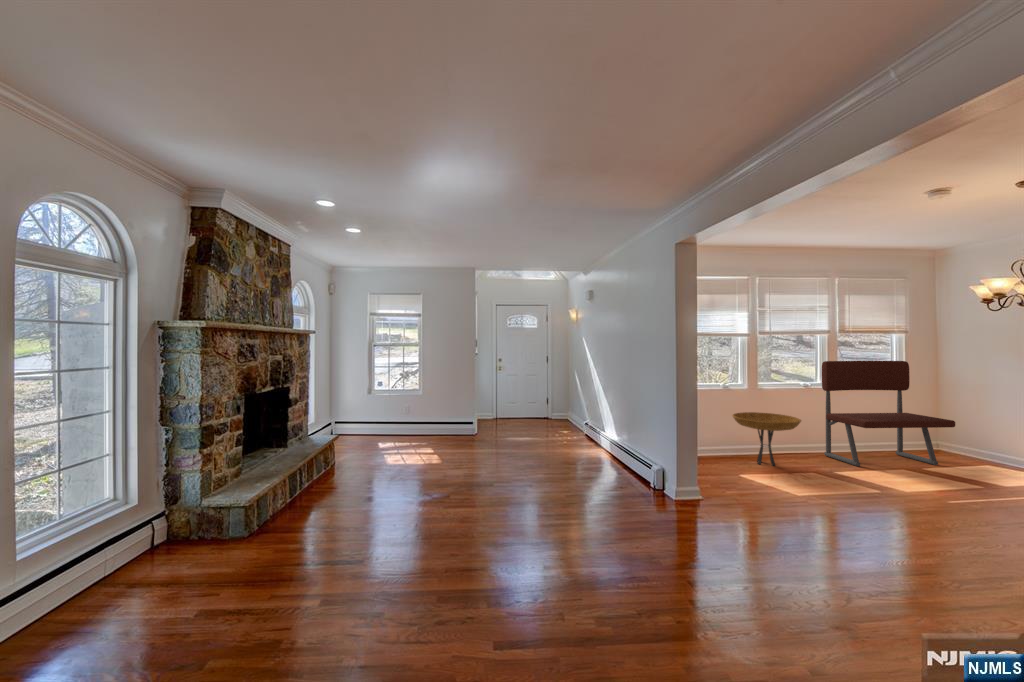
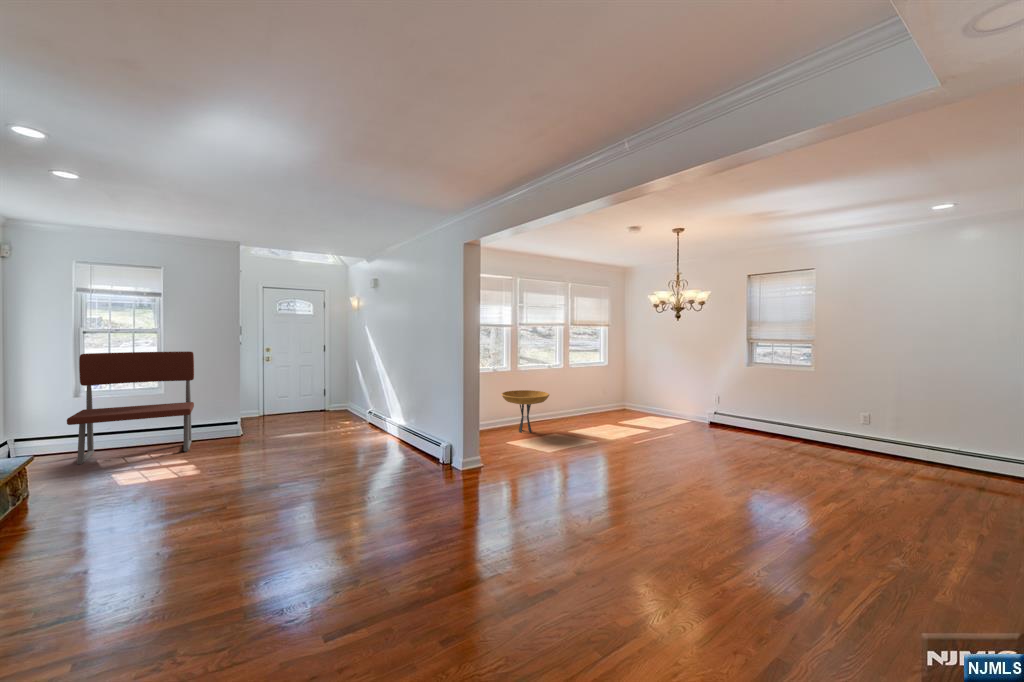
bench: present [822,361,955,466] -> present [67,351,194,465]

